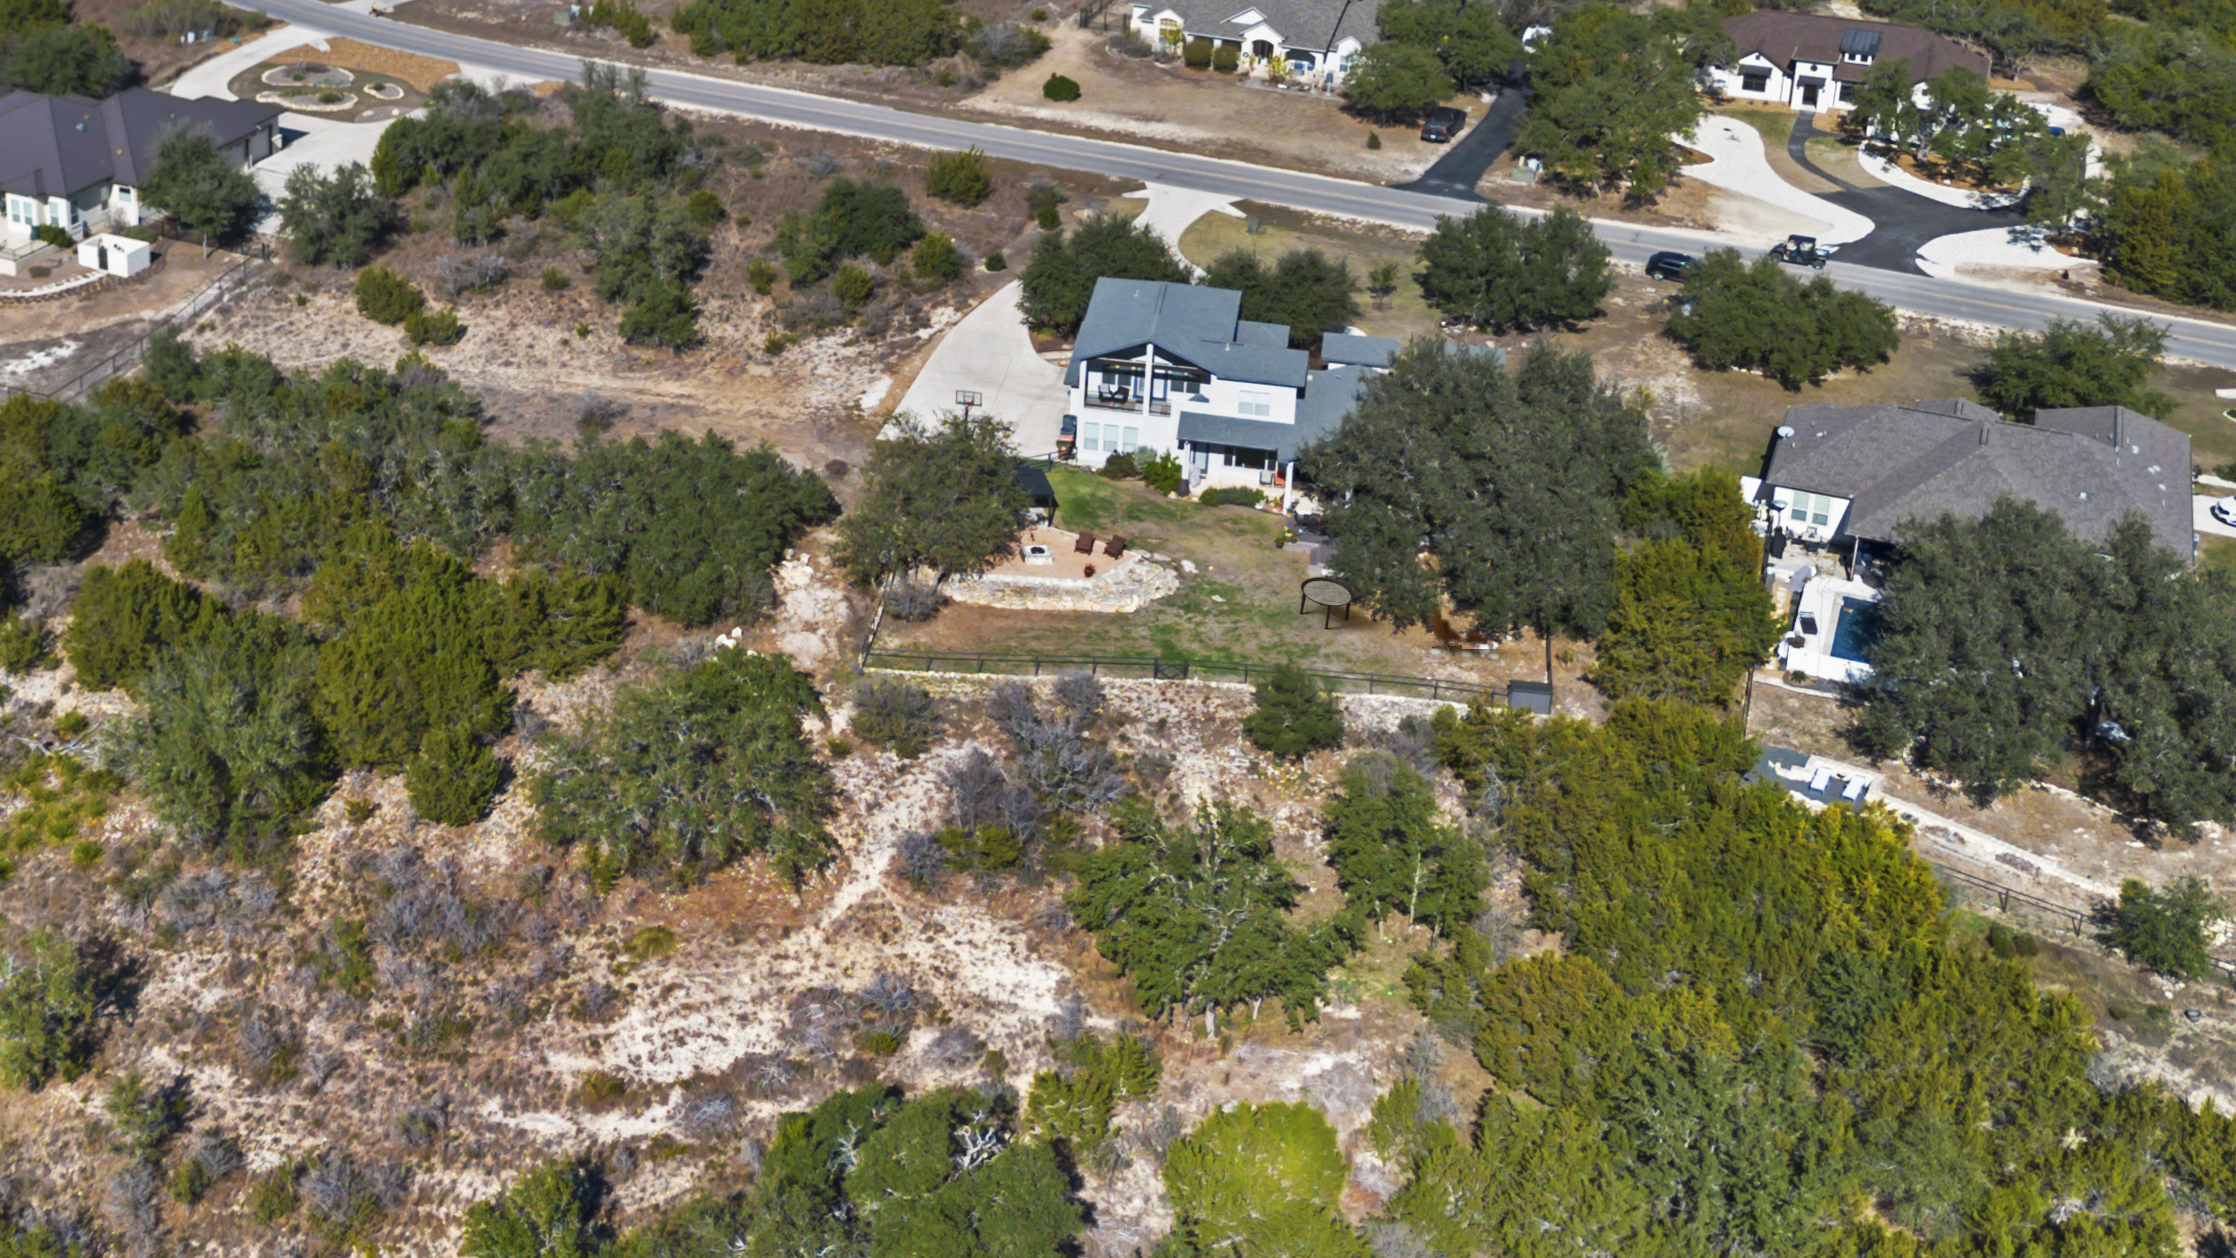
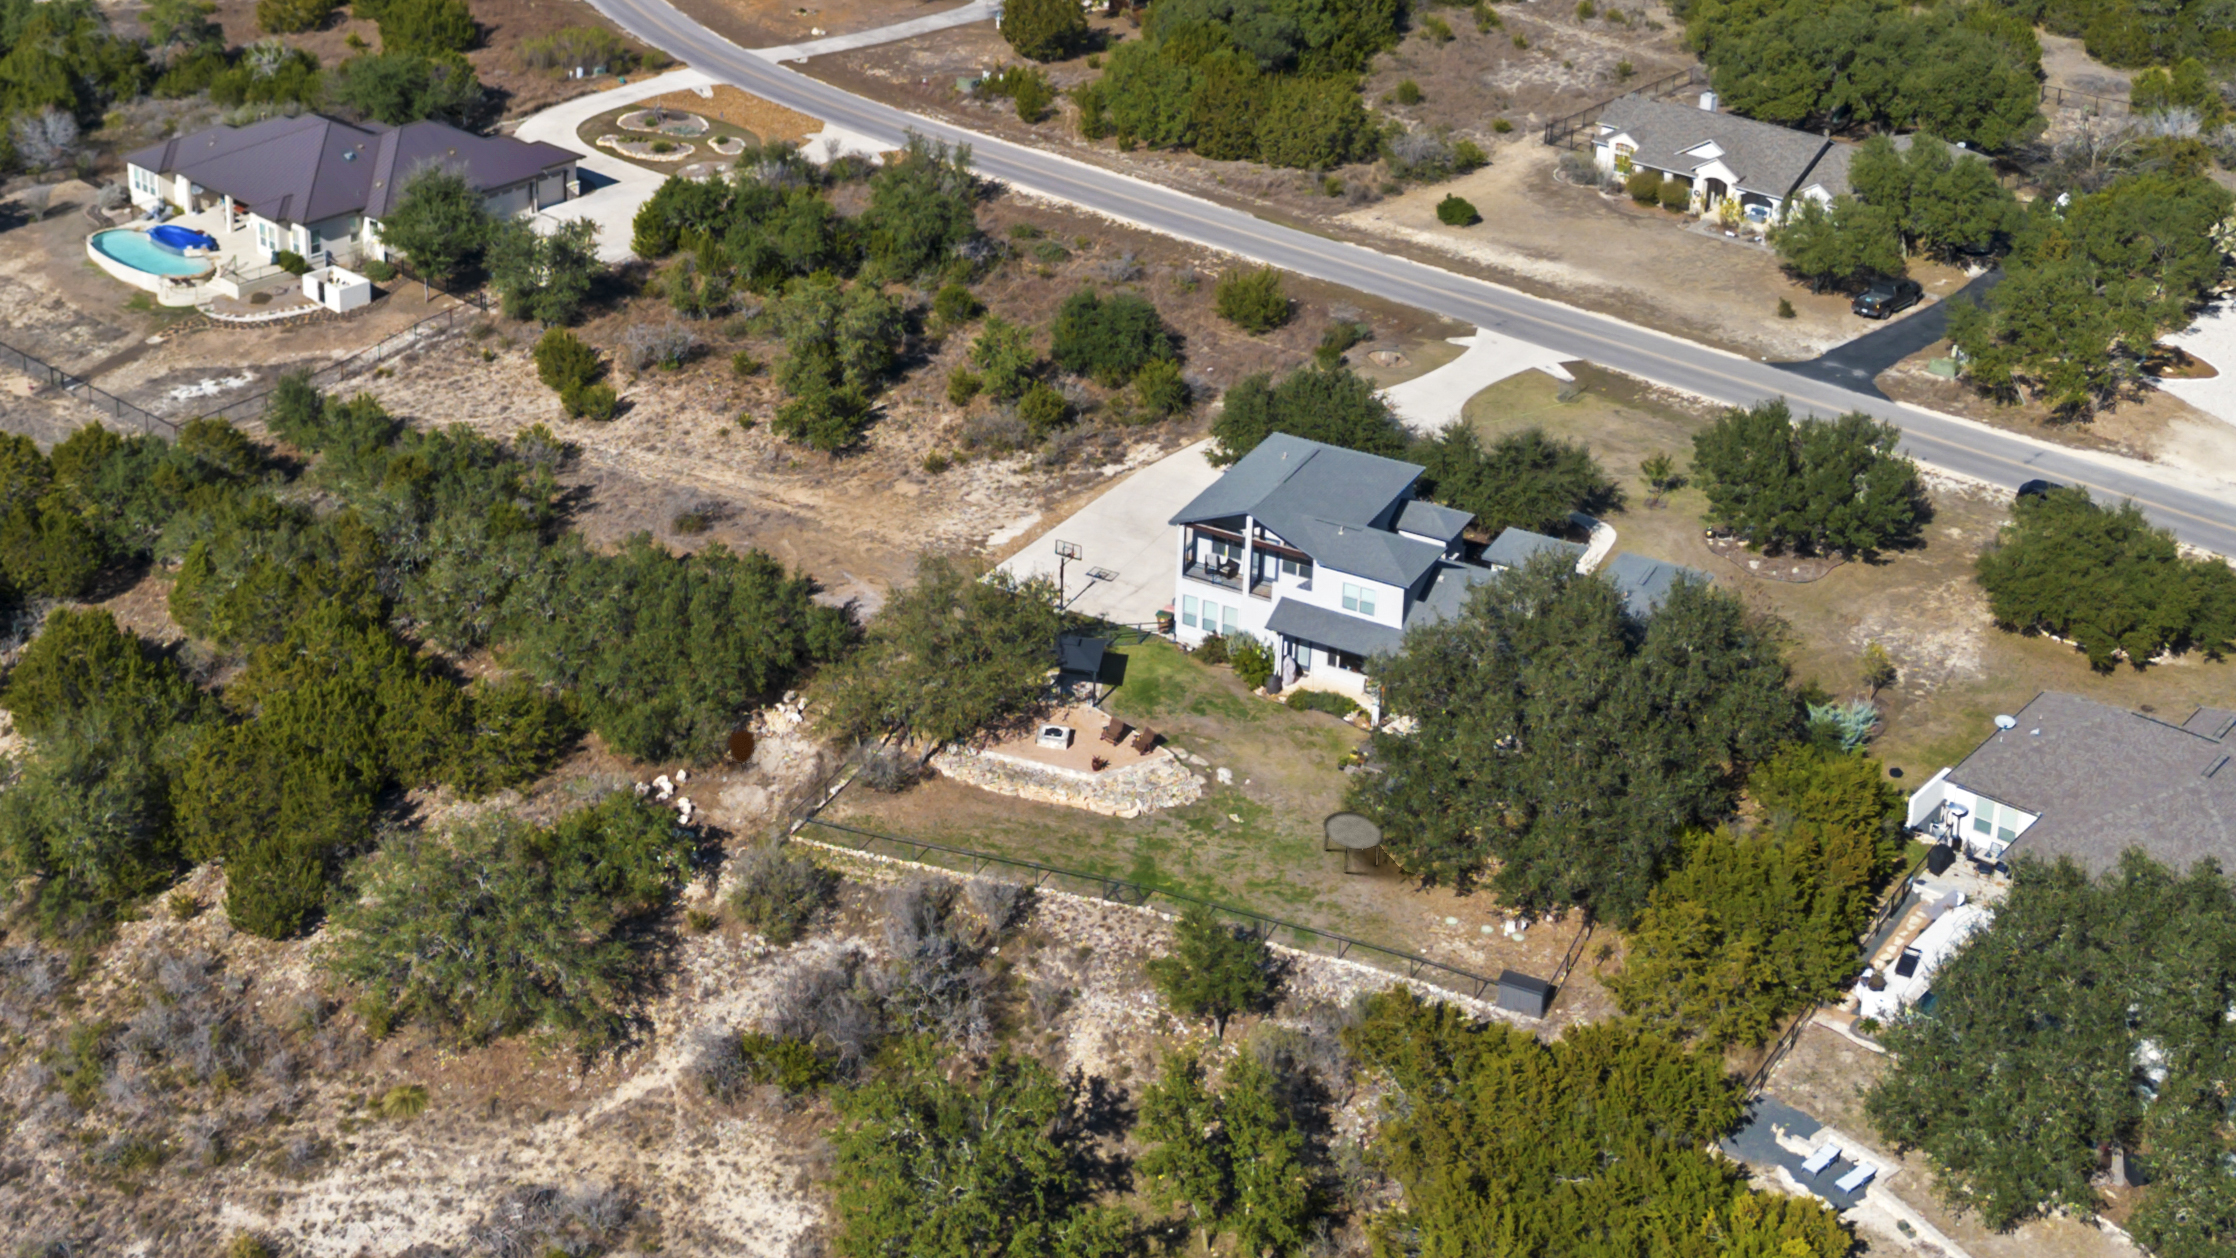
lounge chair: present [1432,604,1487,654] -> present [728,730,756,765]

